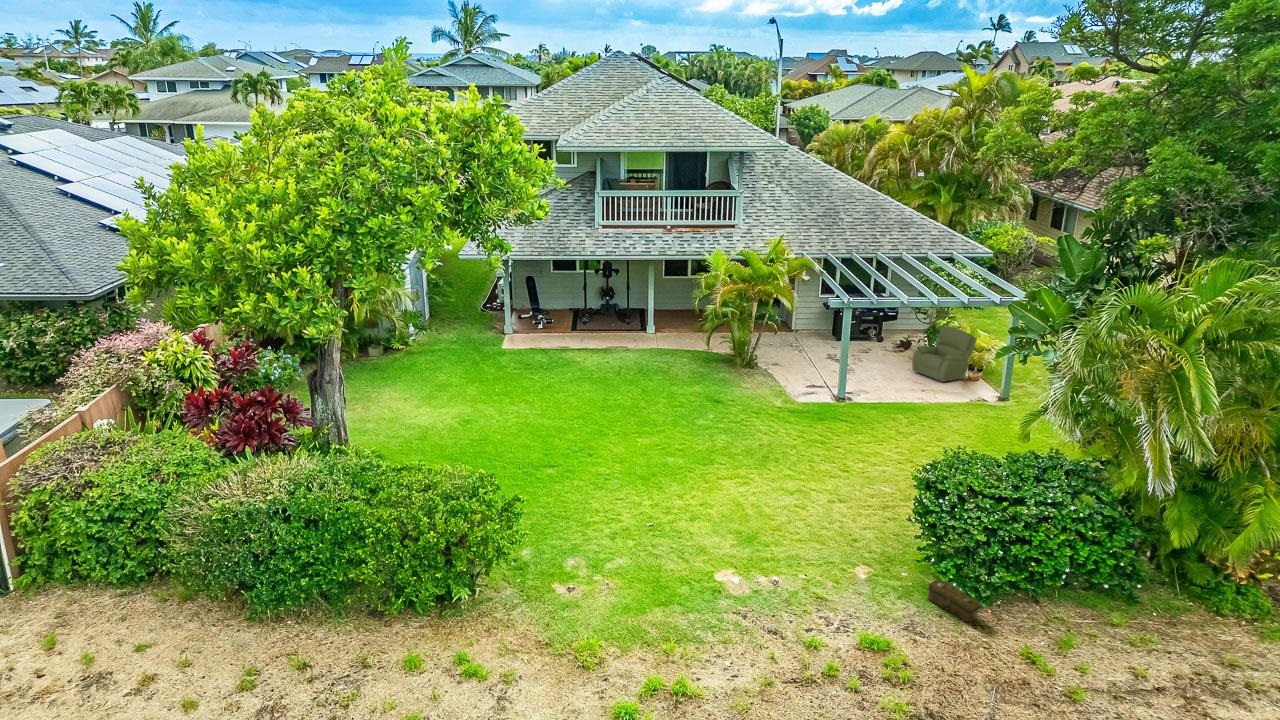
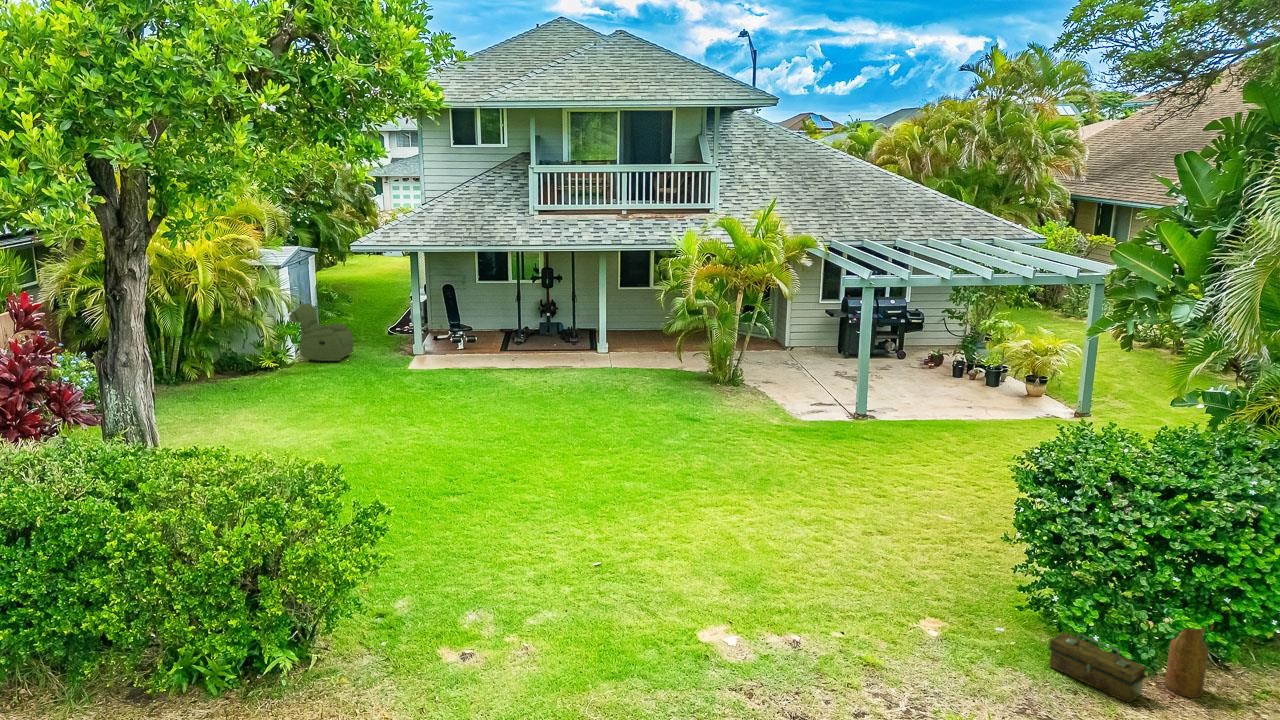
potted tree: present [364,320,383,356] -> none [213,326,241,377]
chair: present [912,327,977,382] -> present [289,303,354,361]
watering can: none [993,572,1028,621] -> present [1164,625,1214,698]

